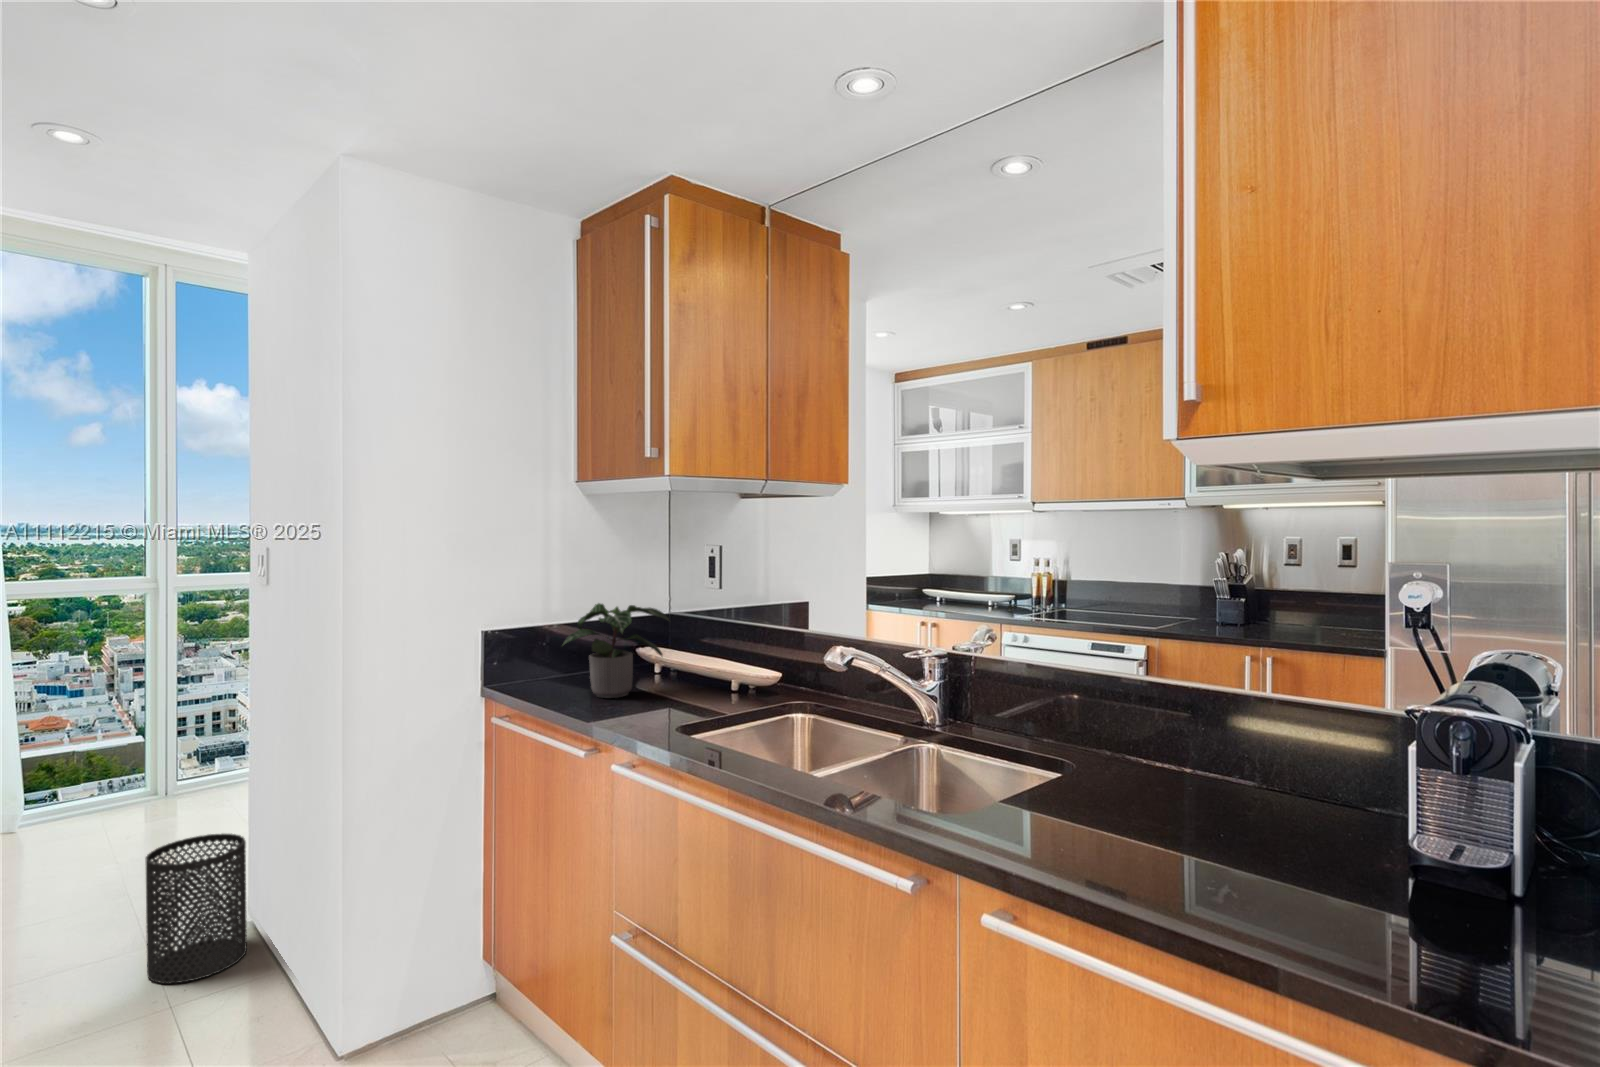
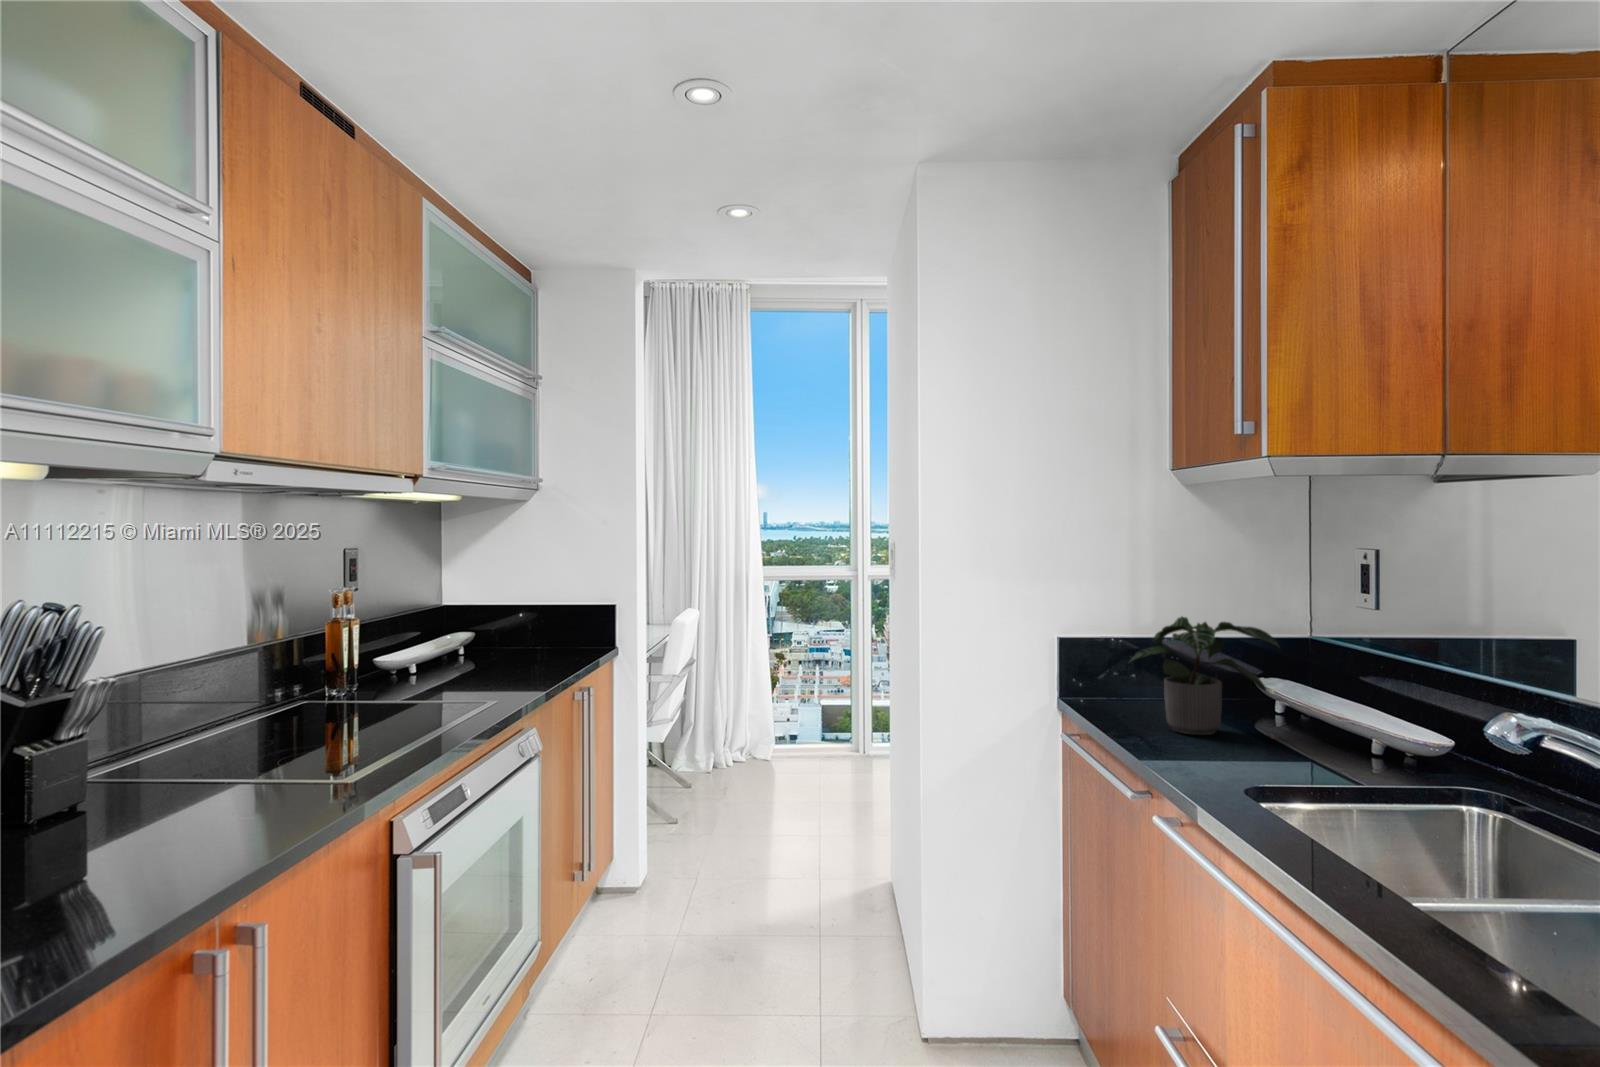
trash can: present [145,834,247,984] -> none [807,793,877,917]

